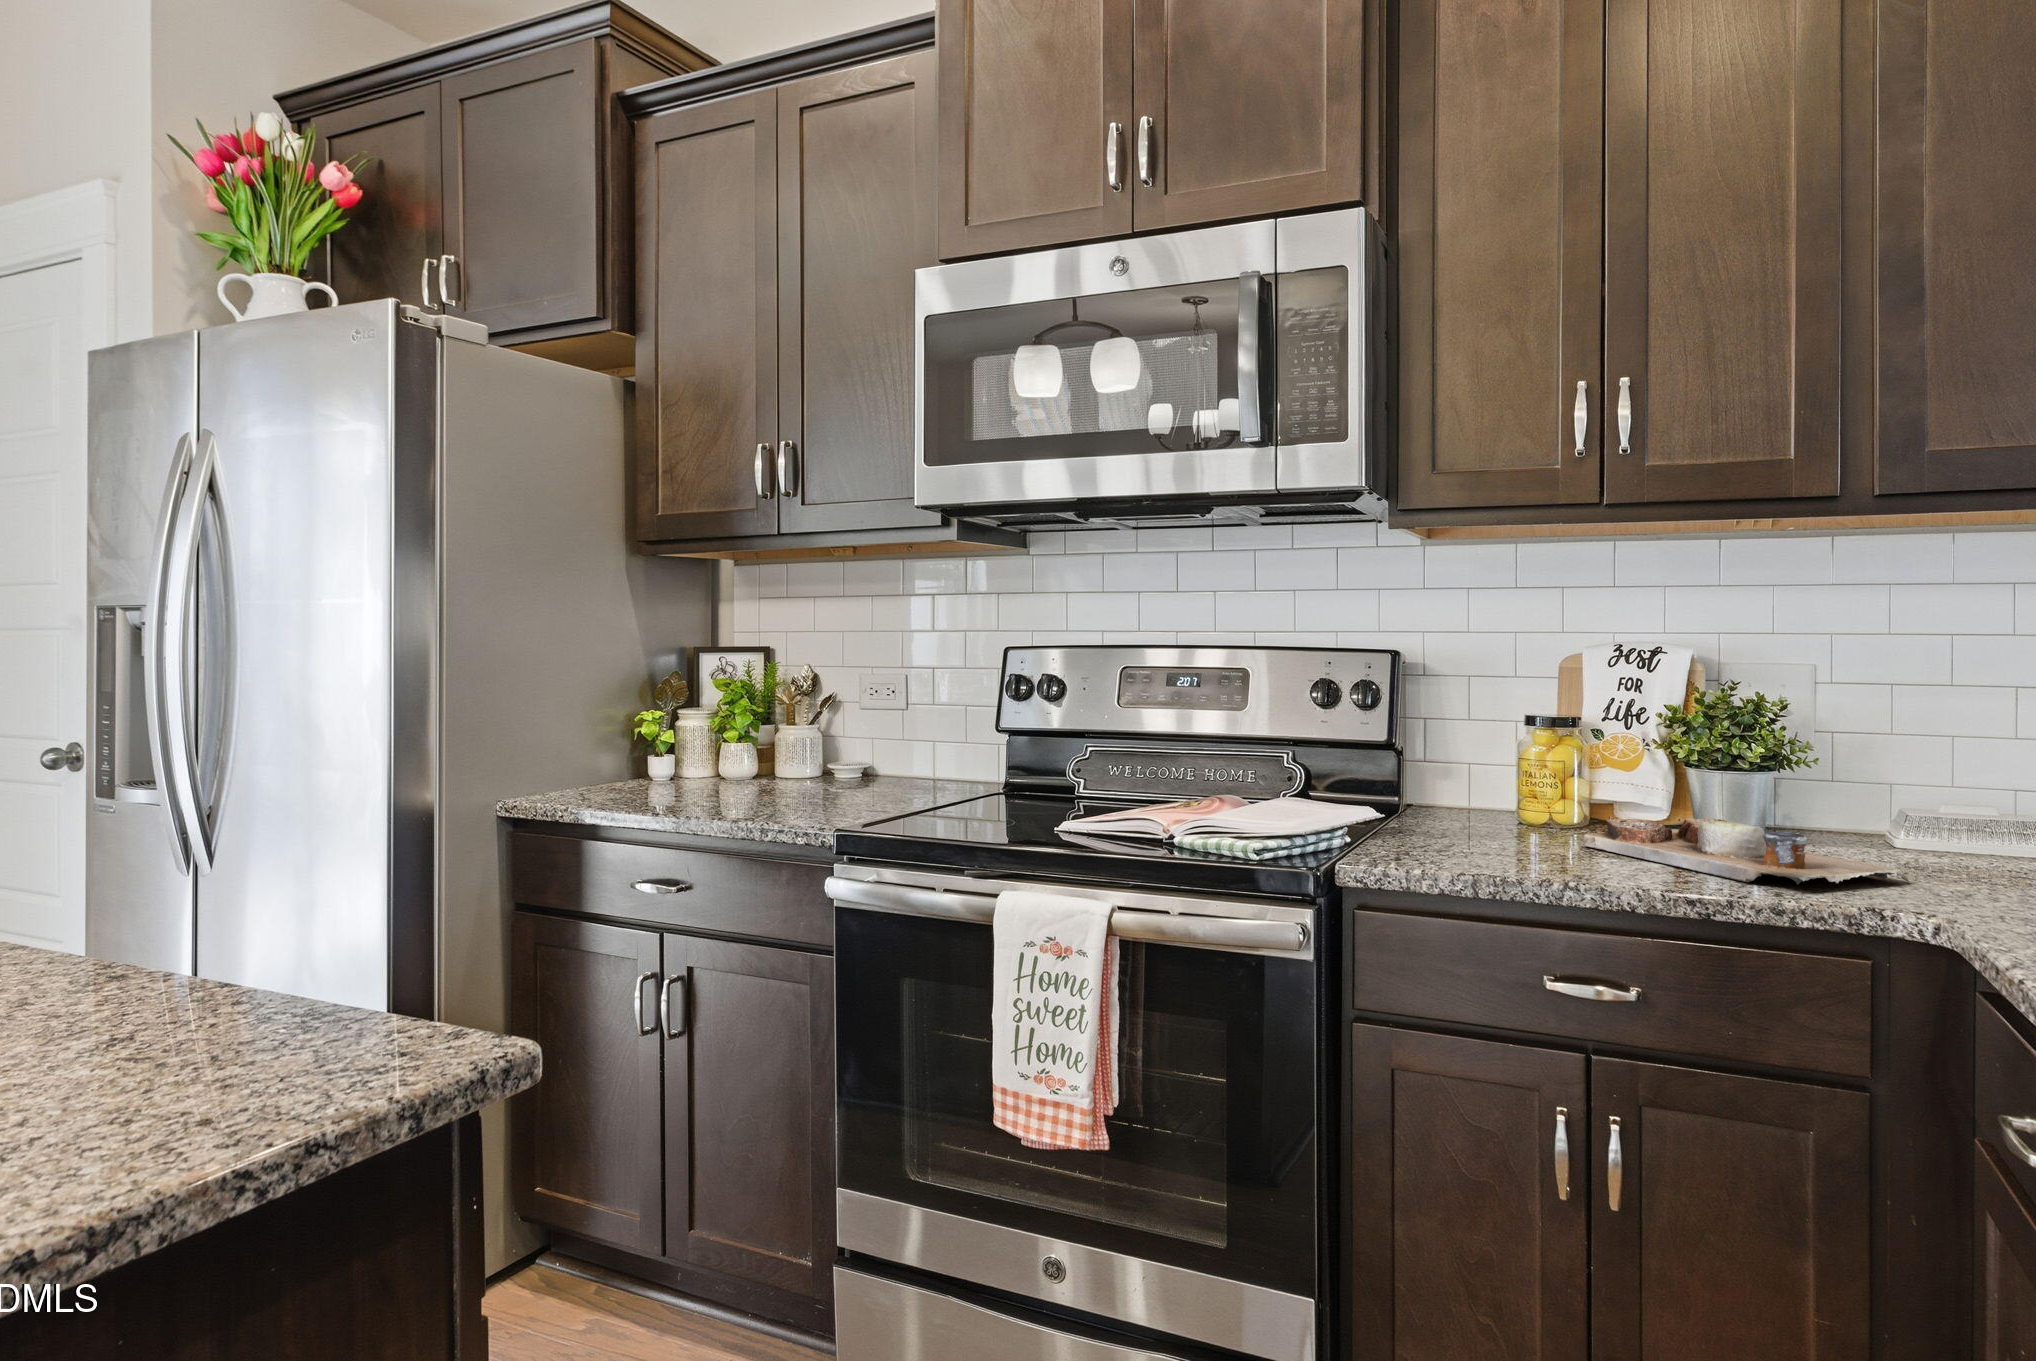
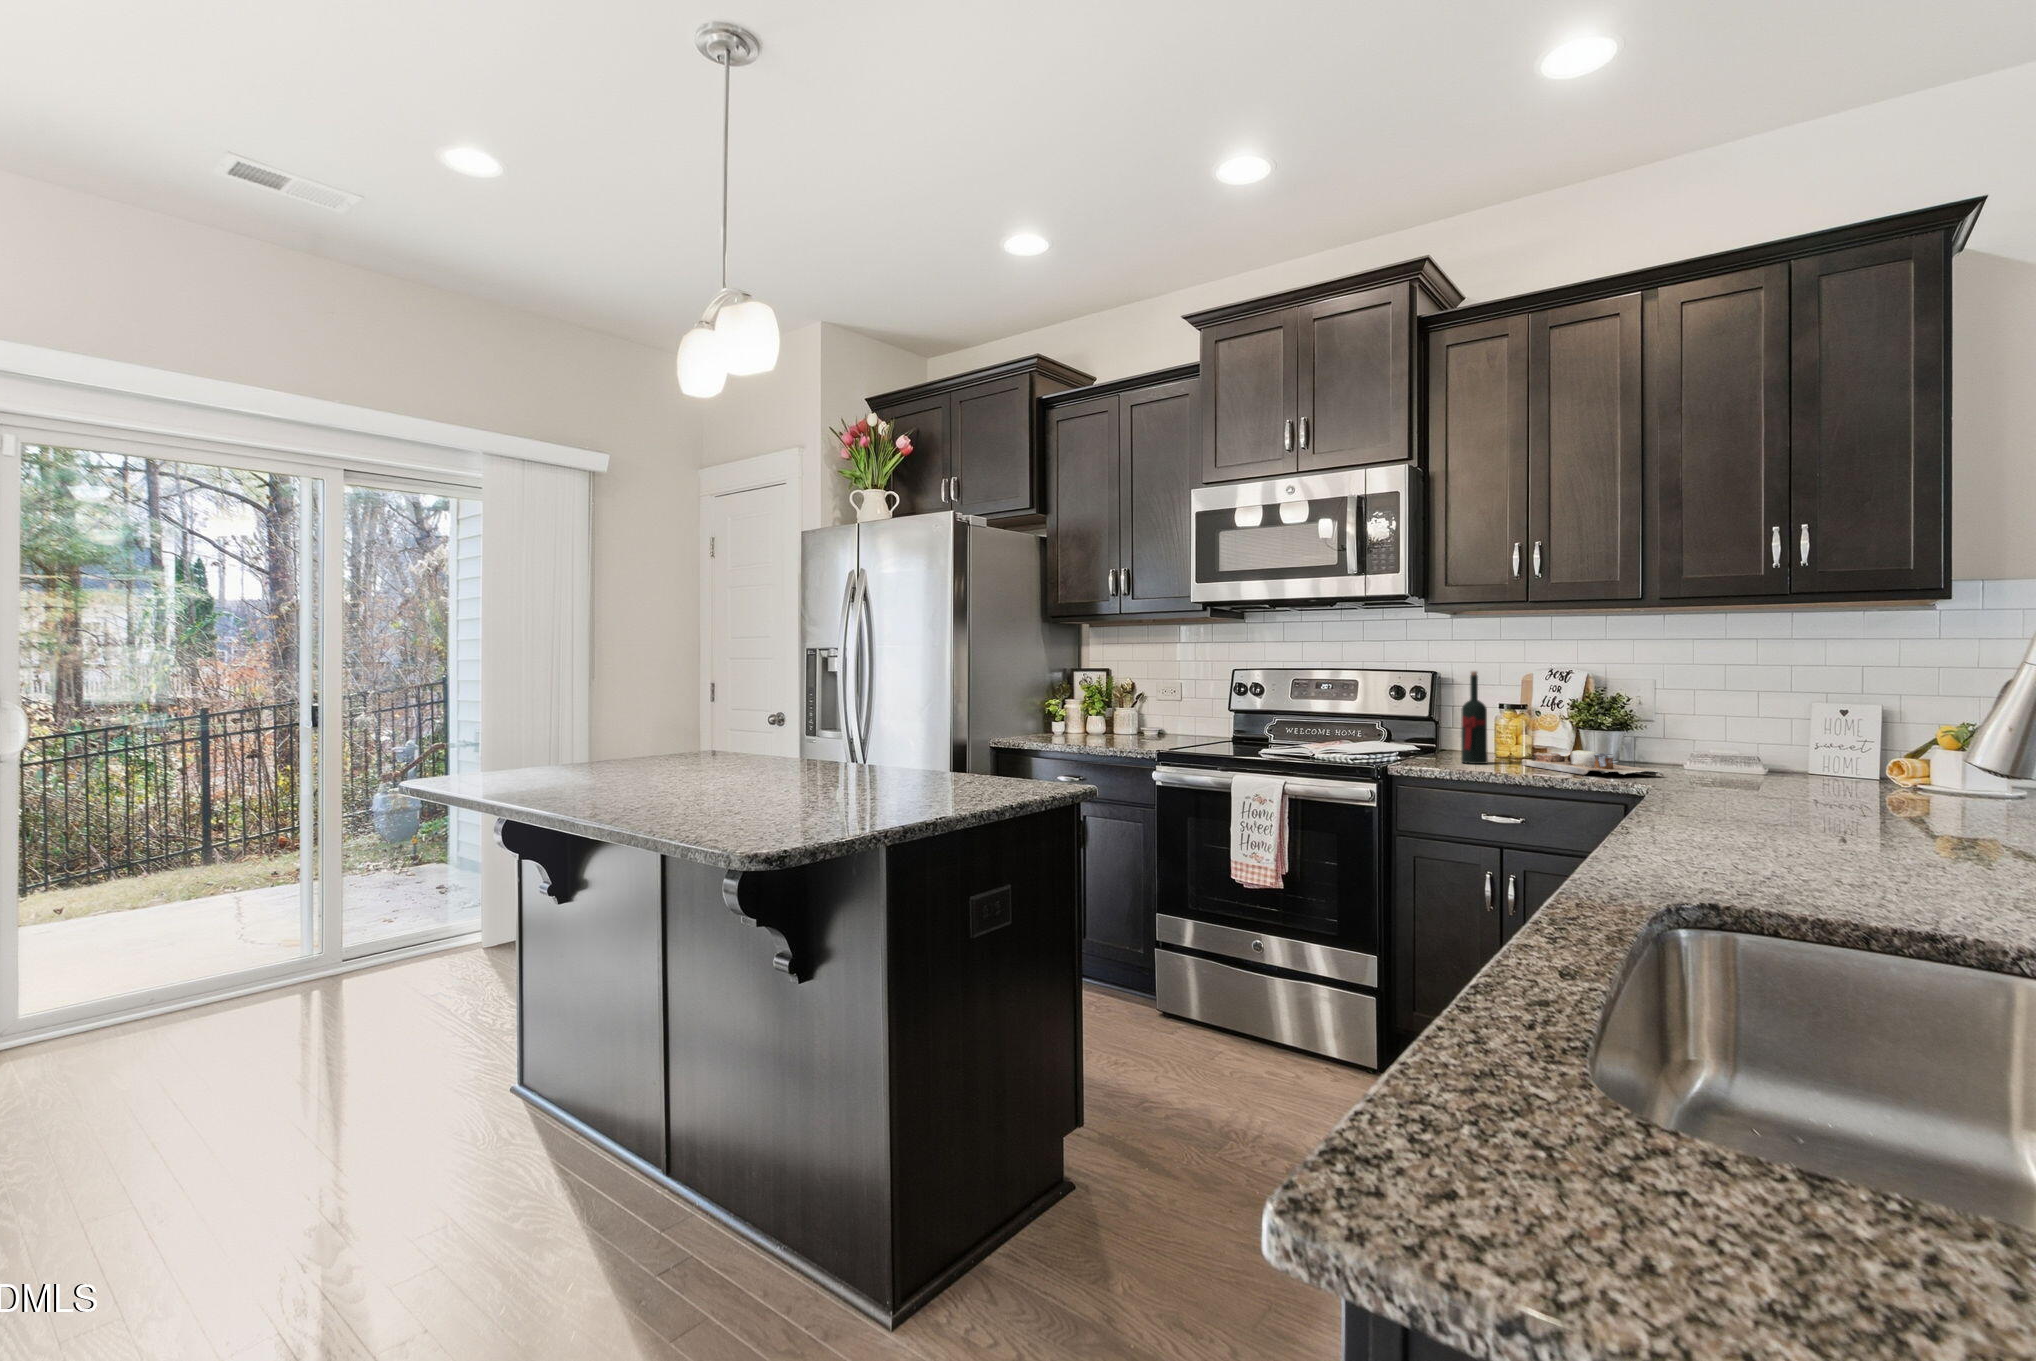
wine bottle: none [1462,652,1513,845] -> present [1461,671,1488,764]

